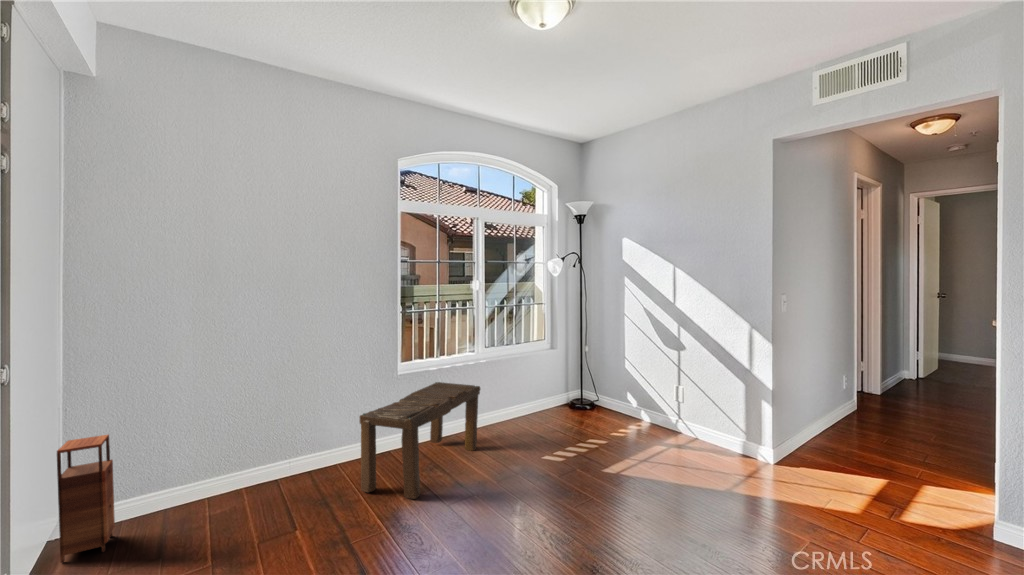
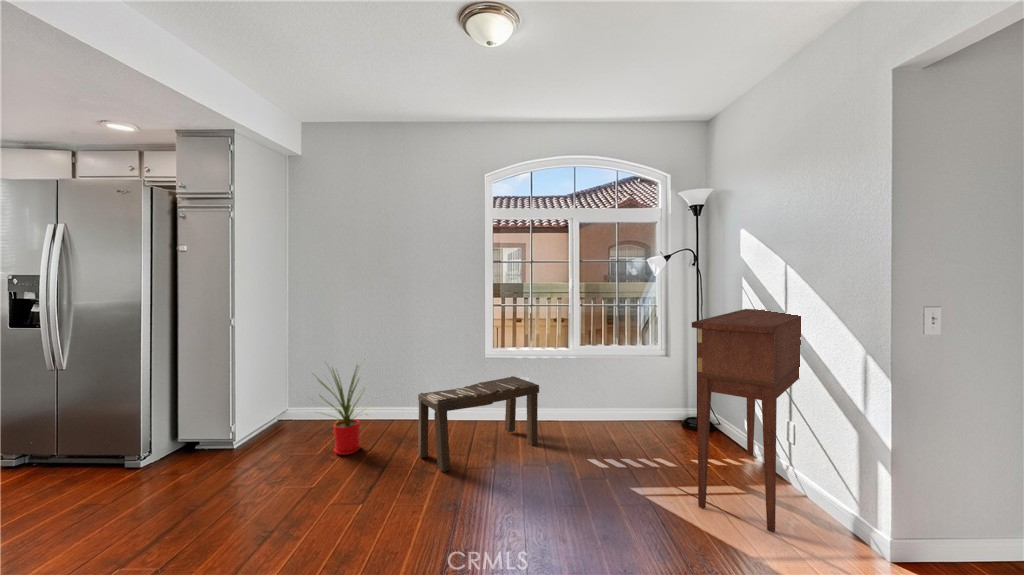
console table: none [634,302,715,467] -> present [692,309,801,532]
house plant: none [187,382,299,520] -> present [319,366,363,455]
storage cabinet: present [57,435,115,563] -> none [250,381,284,453]

